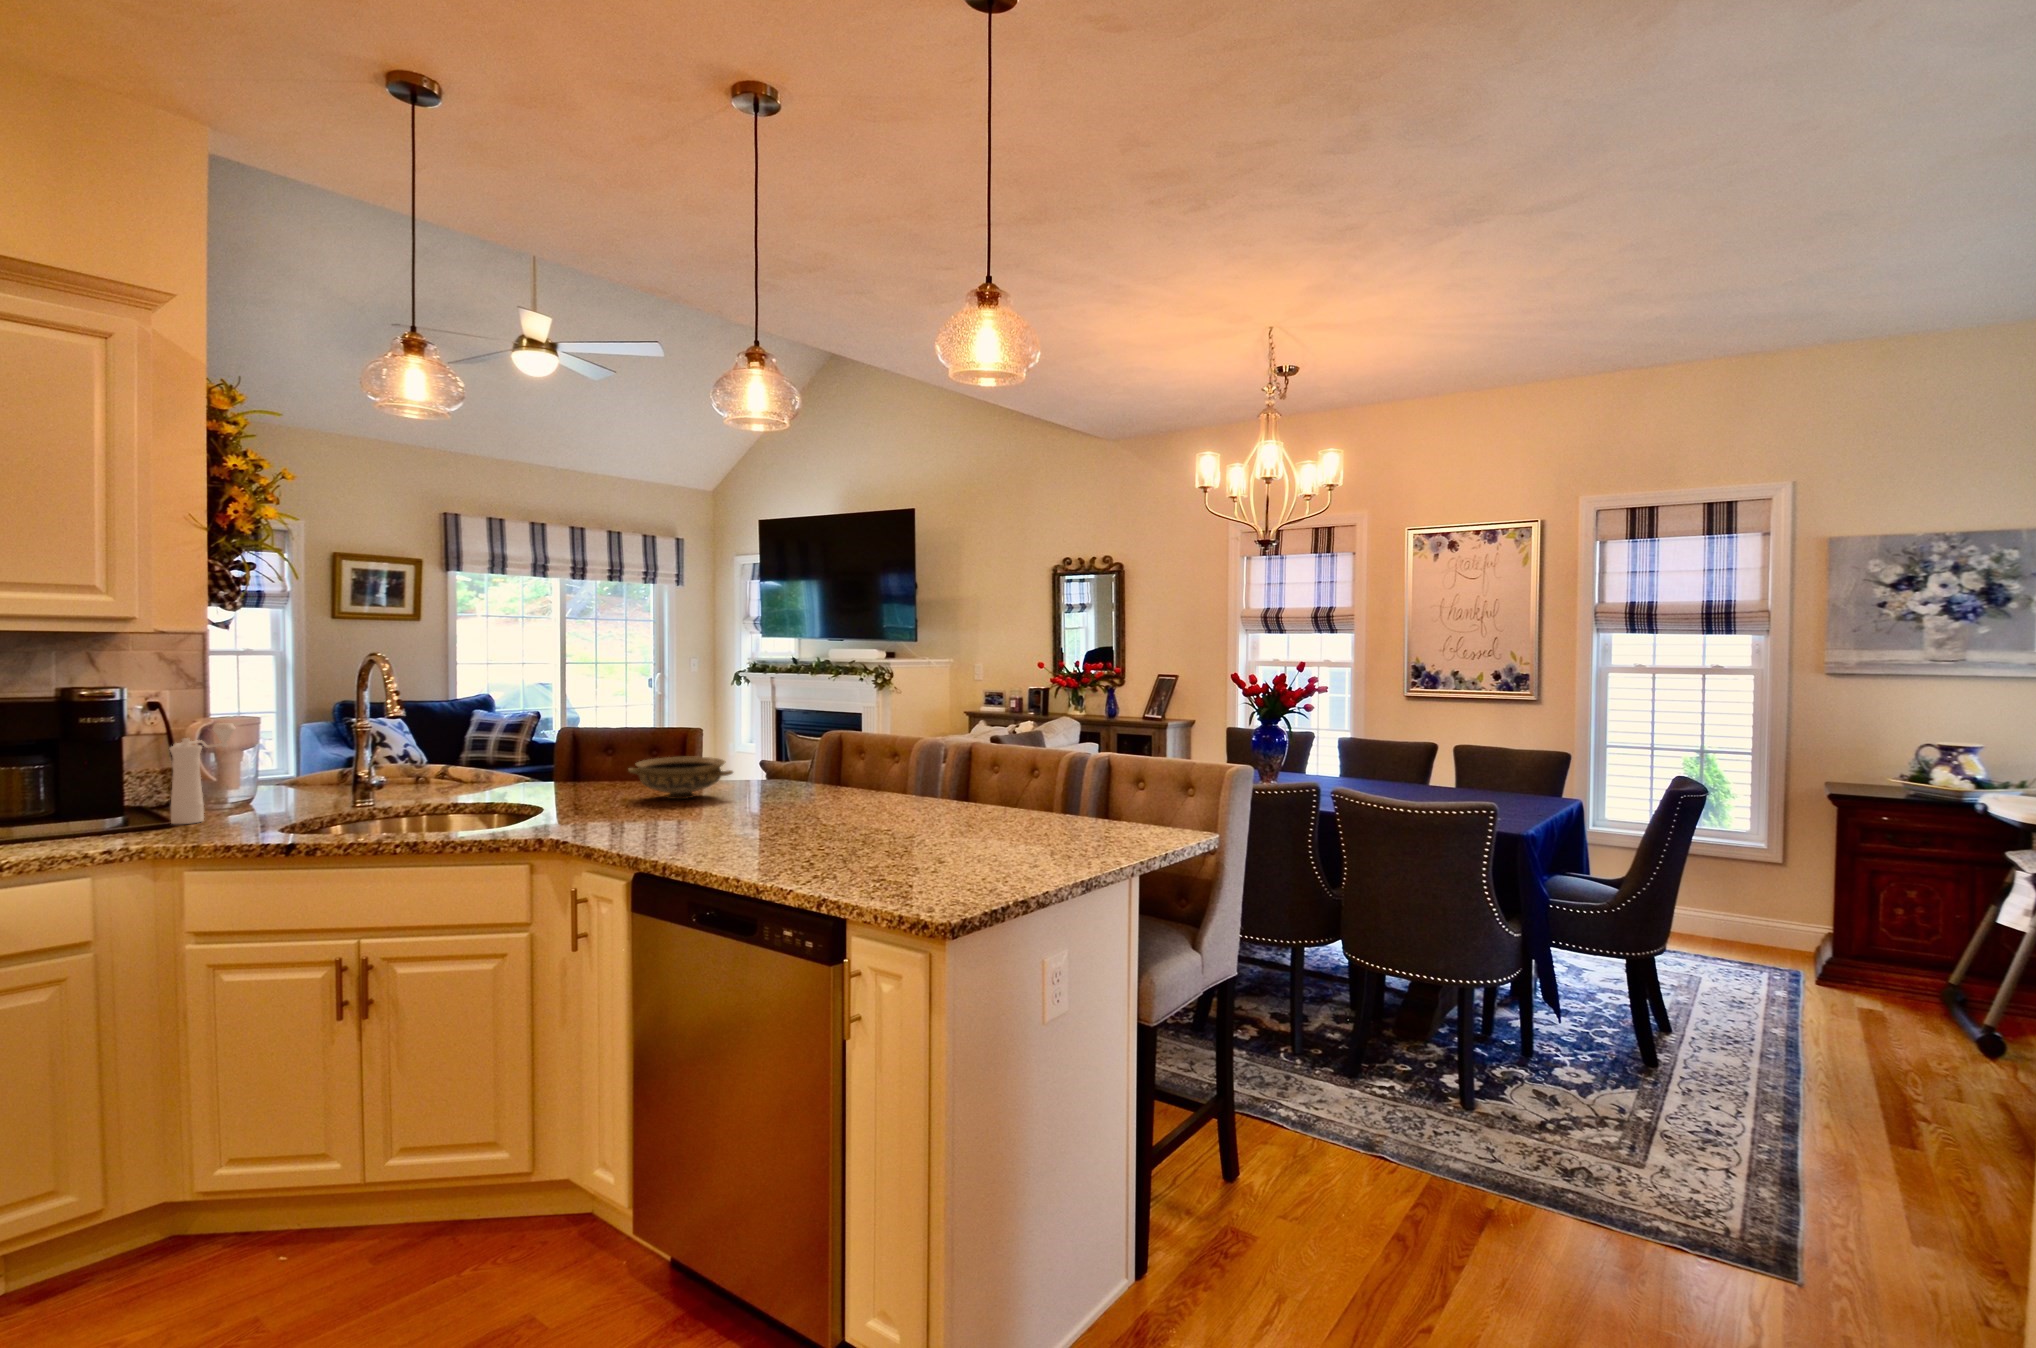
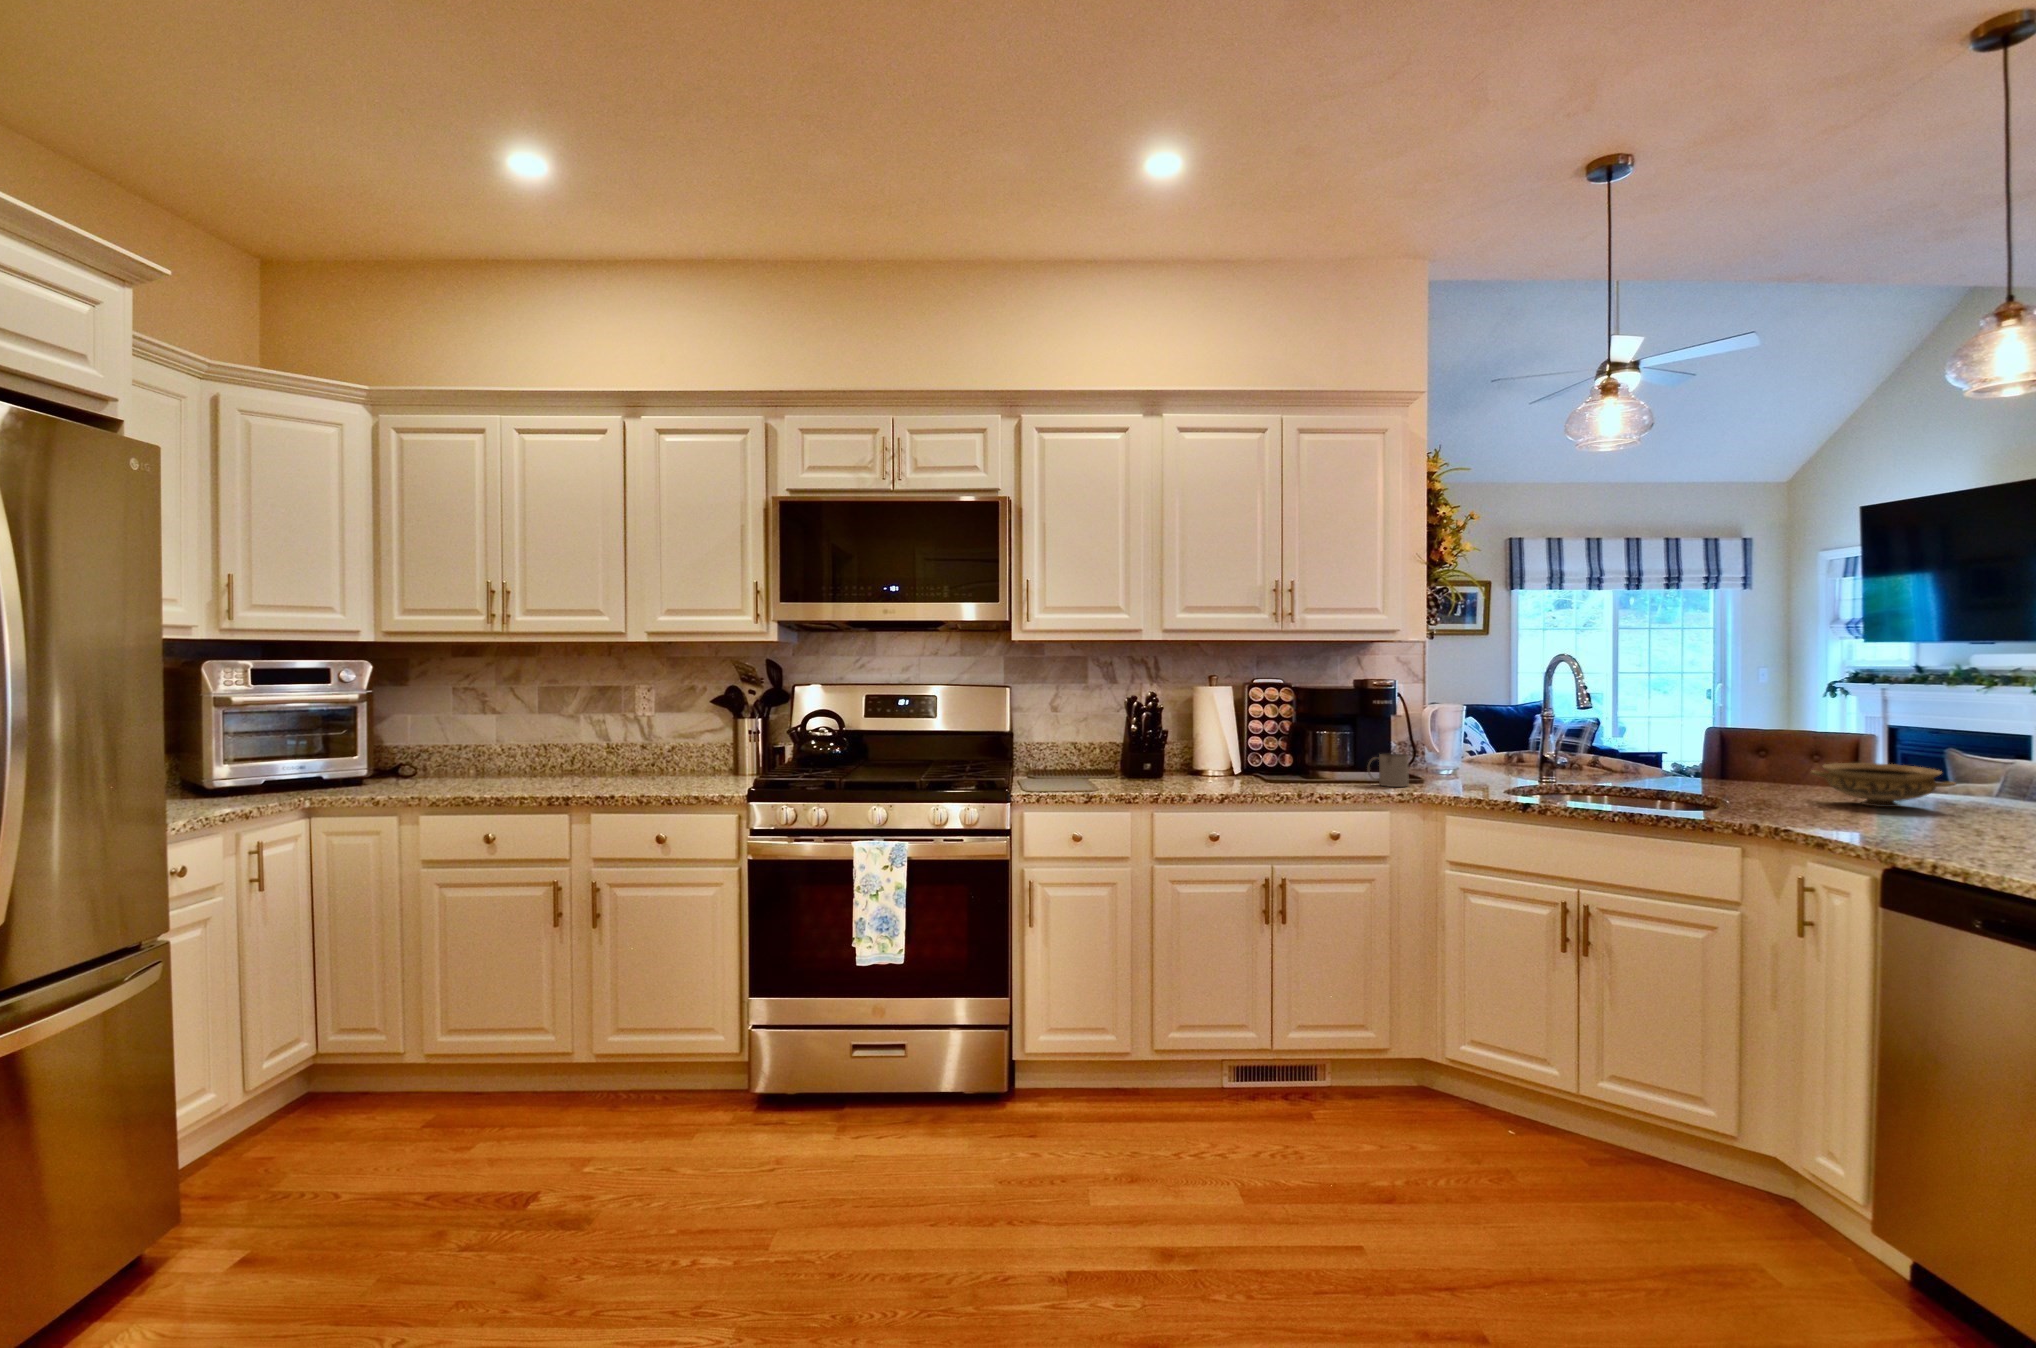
pepper mill: present [170,723,235,824] -> none [1422,710,1459,783]
mug: none [61,791,133,840] -> present [1368,754,1408,787]

